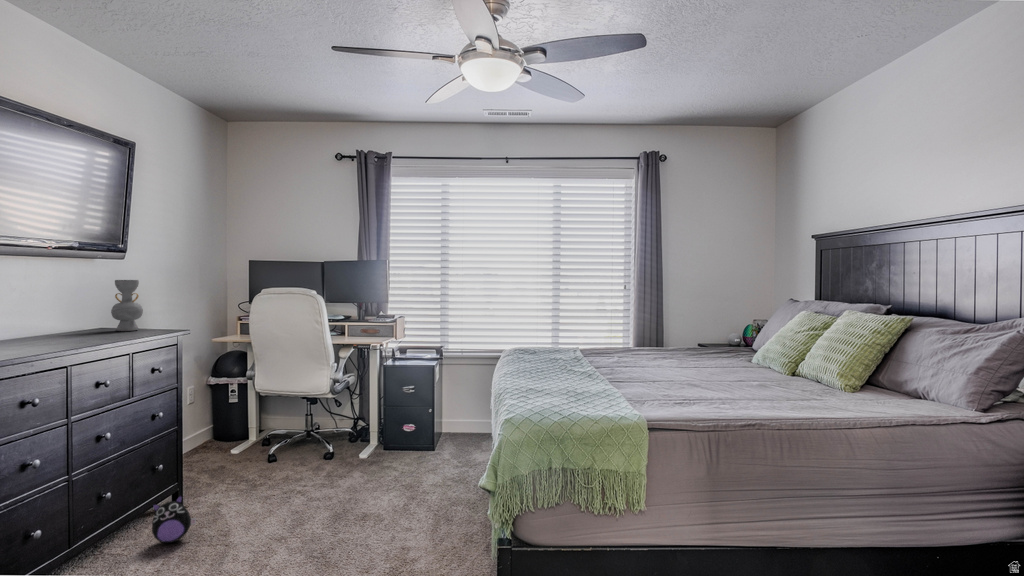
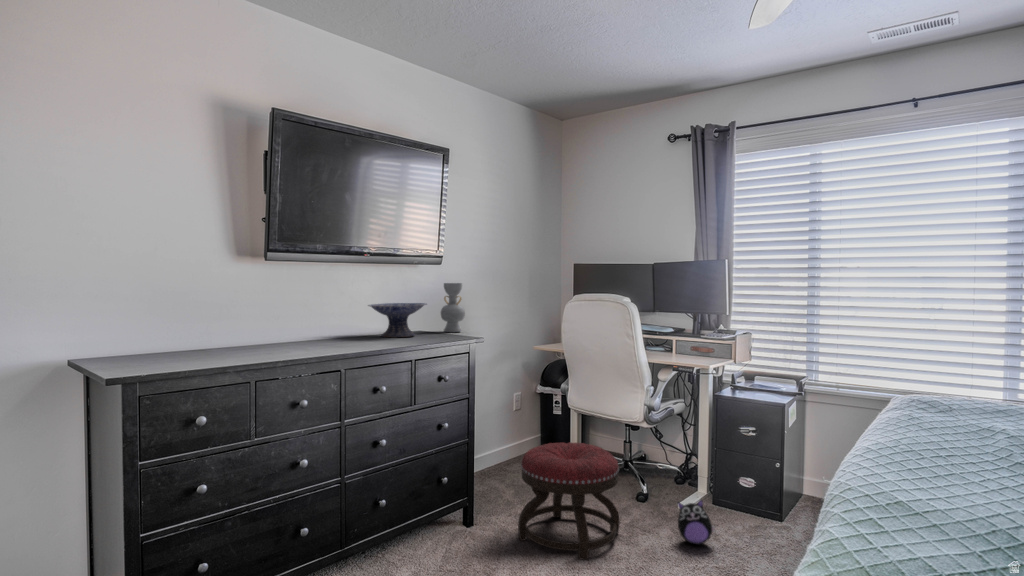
decorative bowl: none [23,302,107,340] -> present [368,303,427,337]
ottoman: none [225,419,320,517] -> present [518,443,620,559]
plush toy: present [152,495,196,543] -> present [678,500,715,545]

